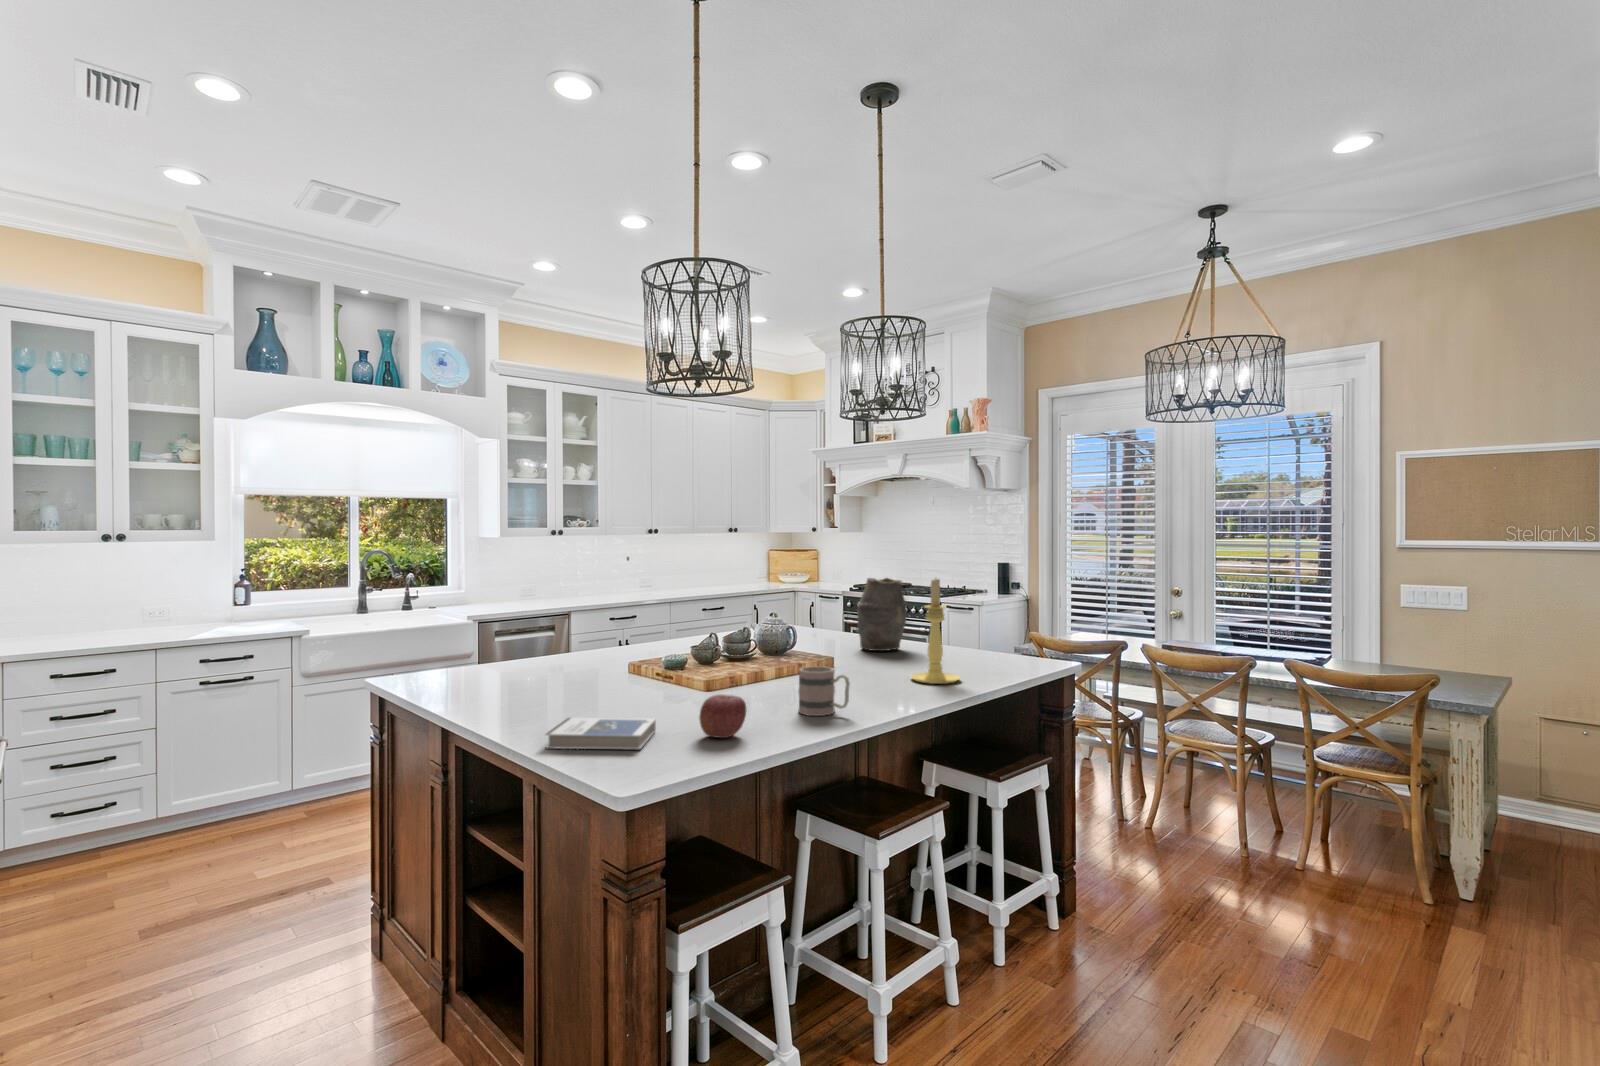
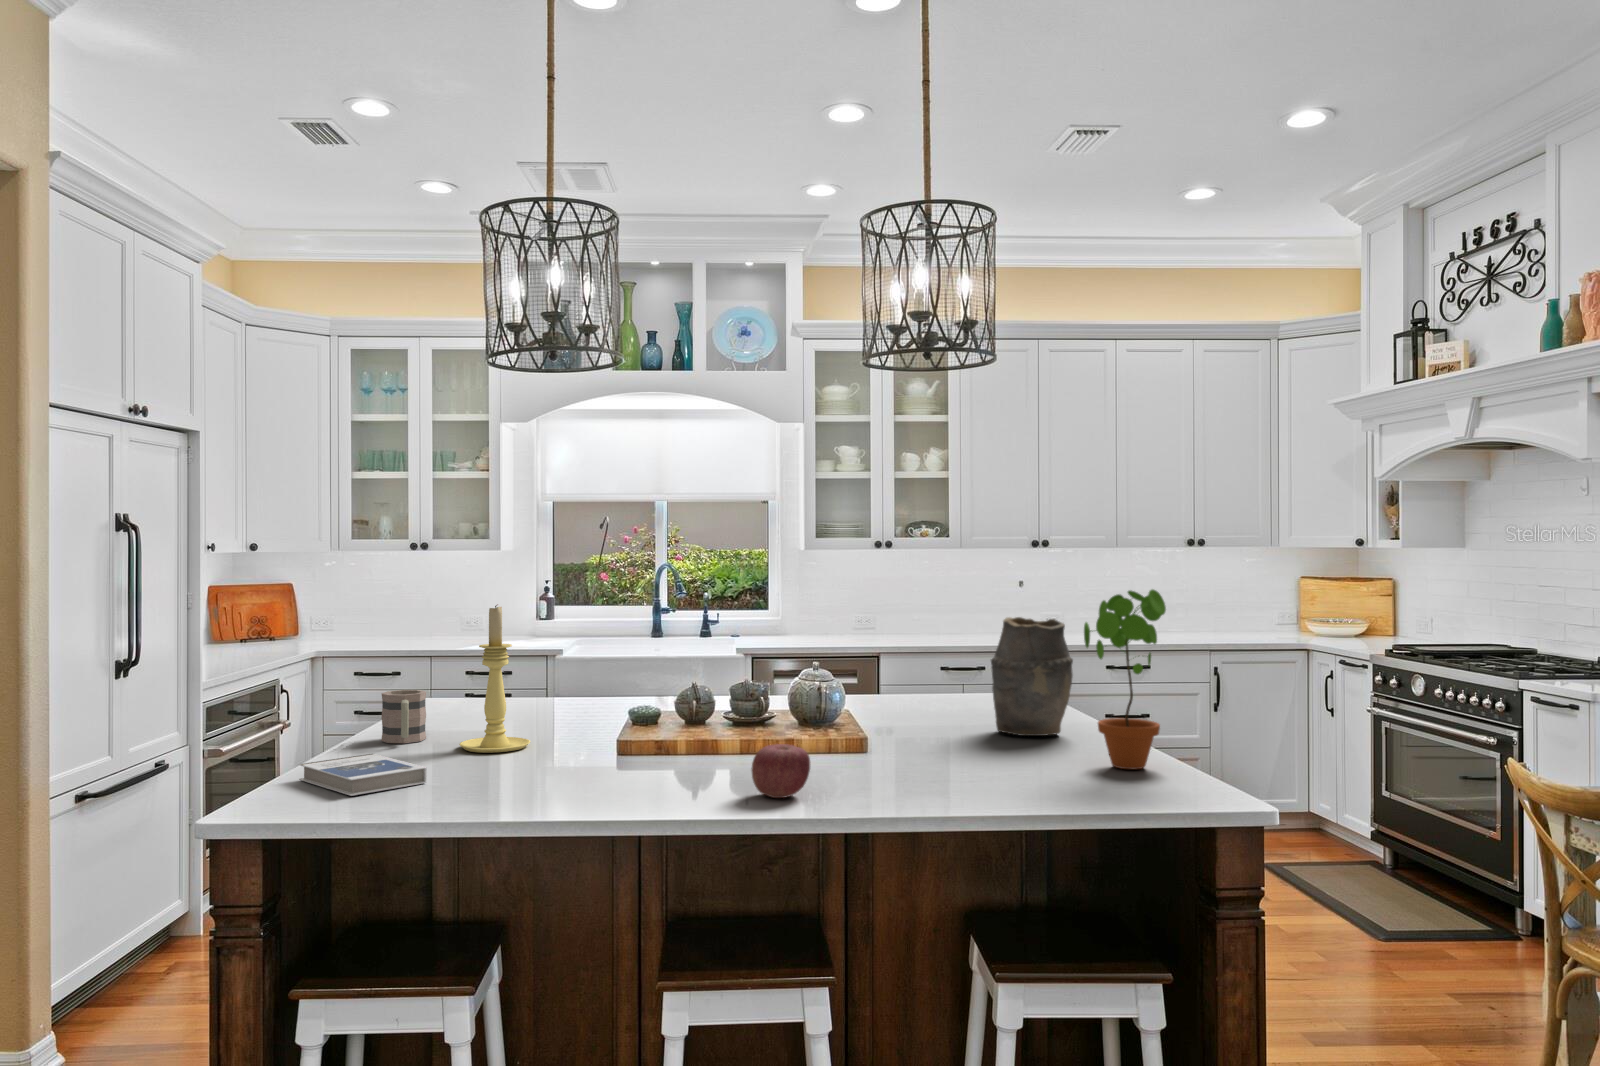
potted plant: none [957,557,1004,661] -> present [1084,589,1166,769]
candle holder: present [911,578,960,684] -> present [459,605,530,753]
mug: present [798,666,850,716] -> present [381,690,426,743]
apple: present [699,694,746,738] -> present [751,744,810,798]

